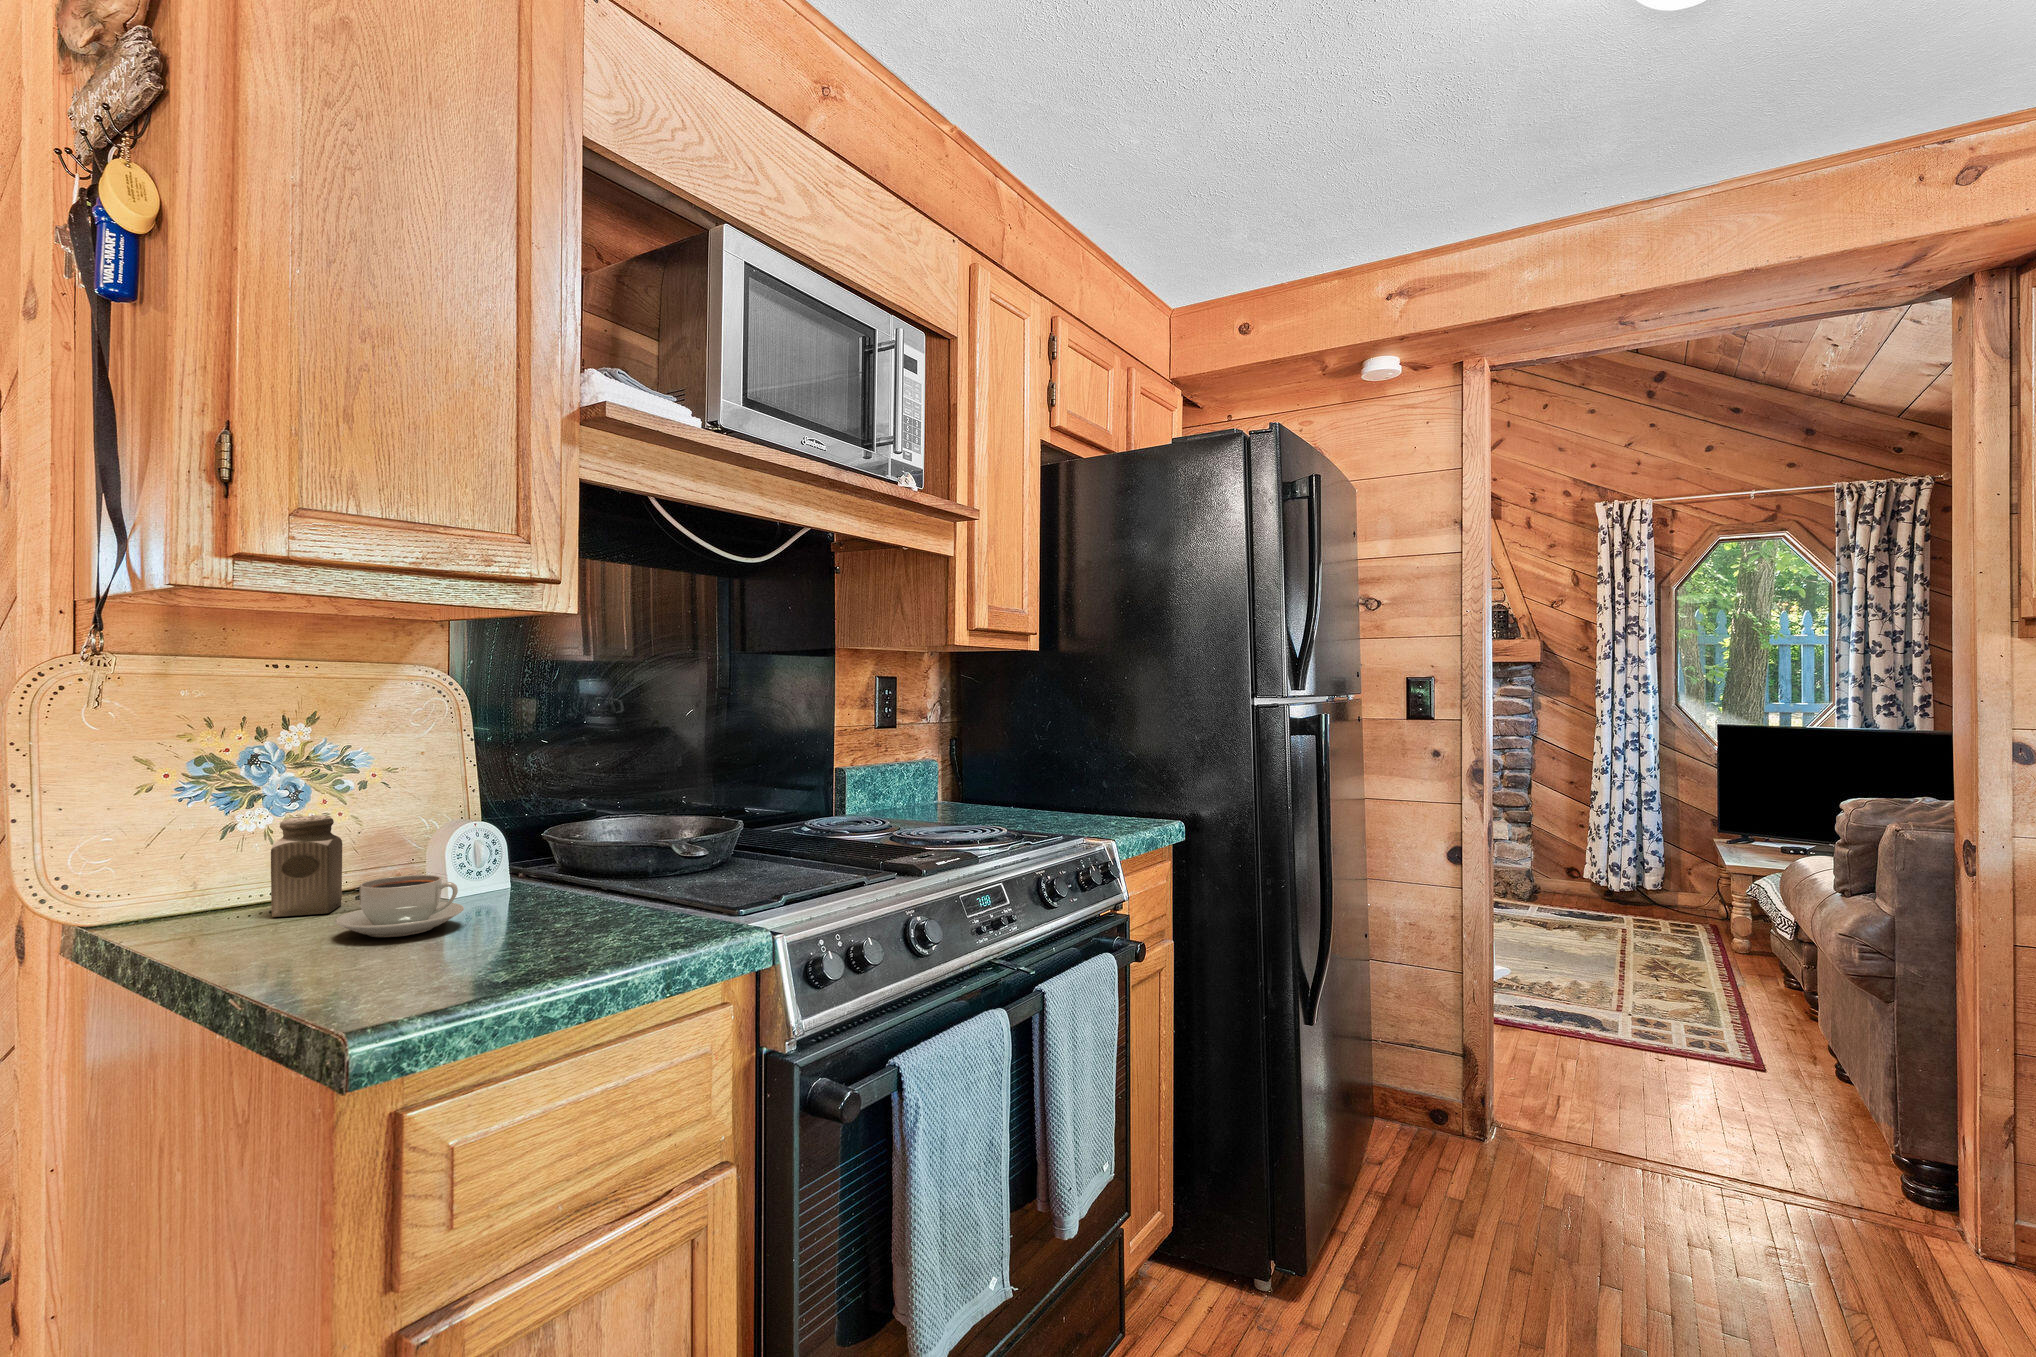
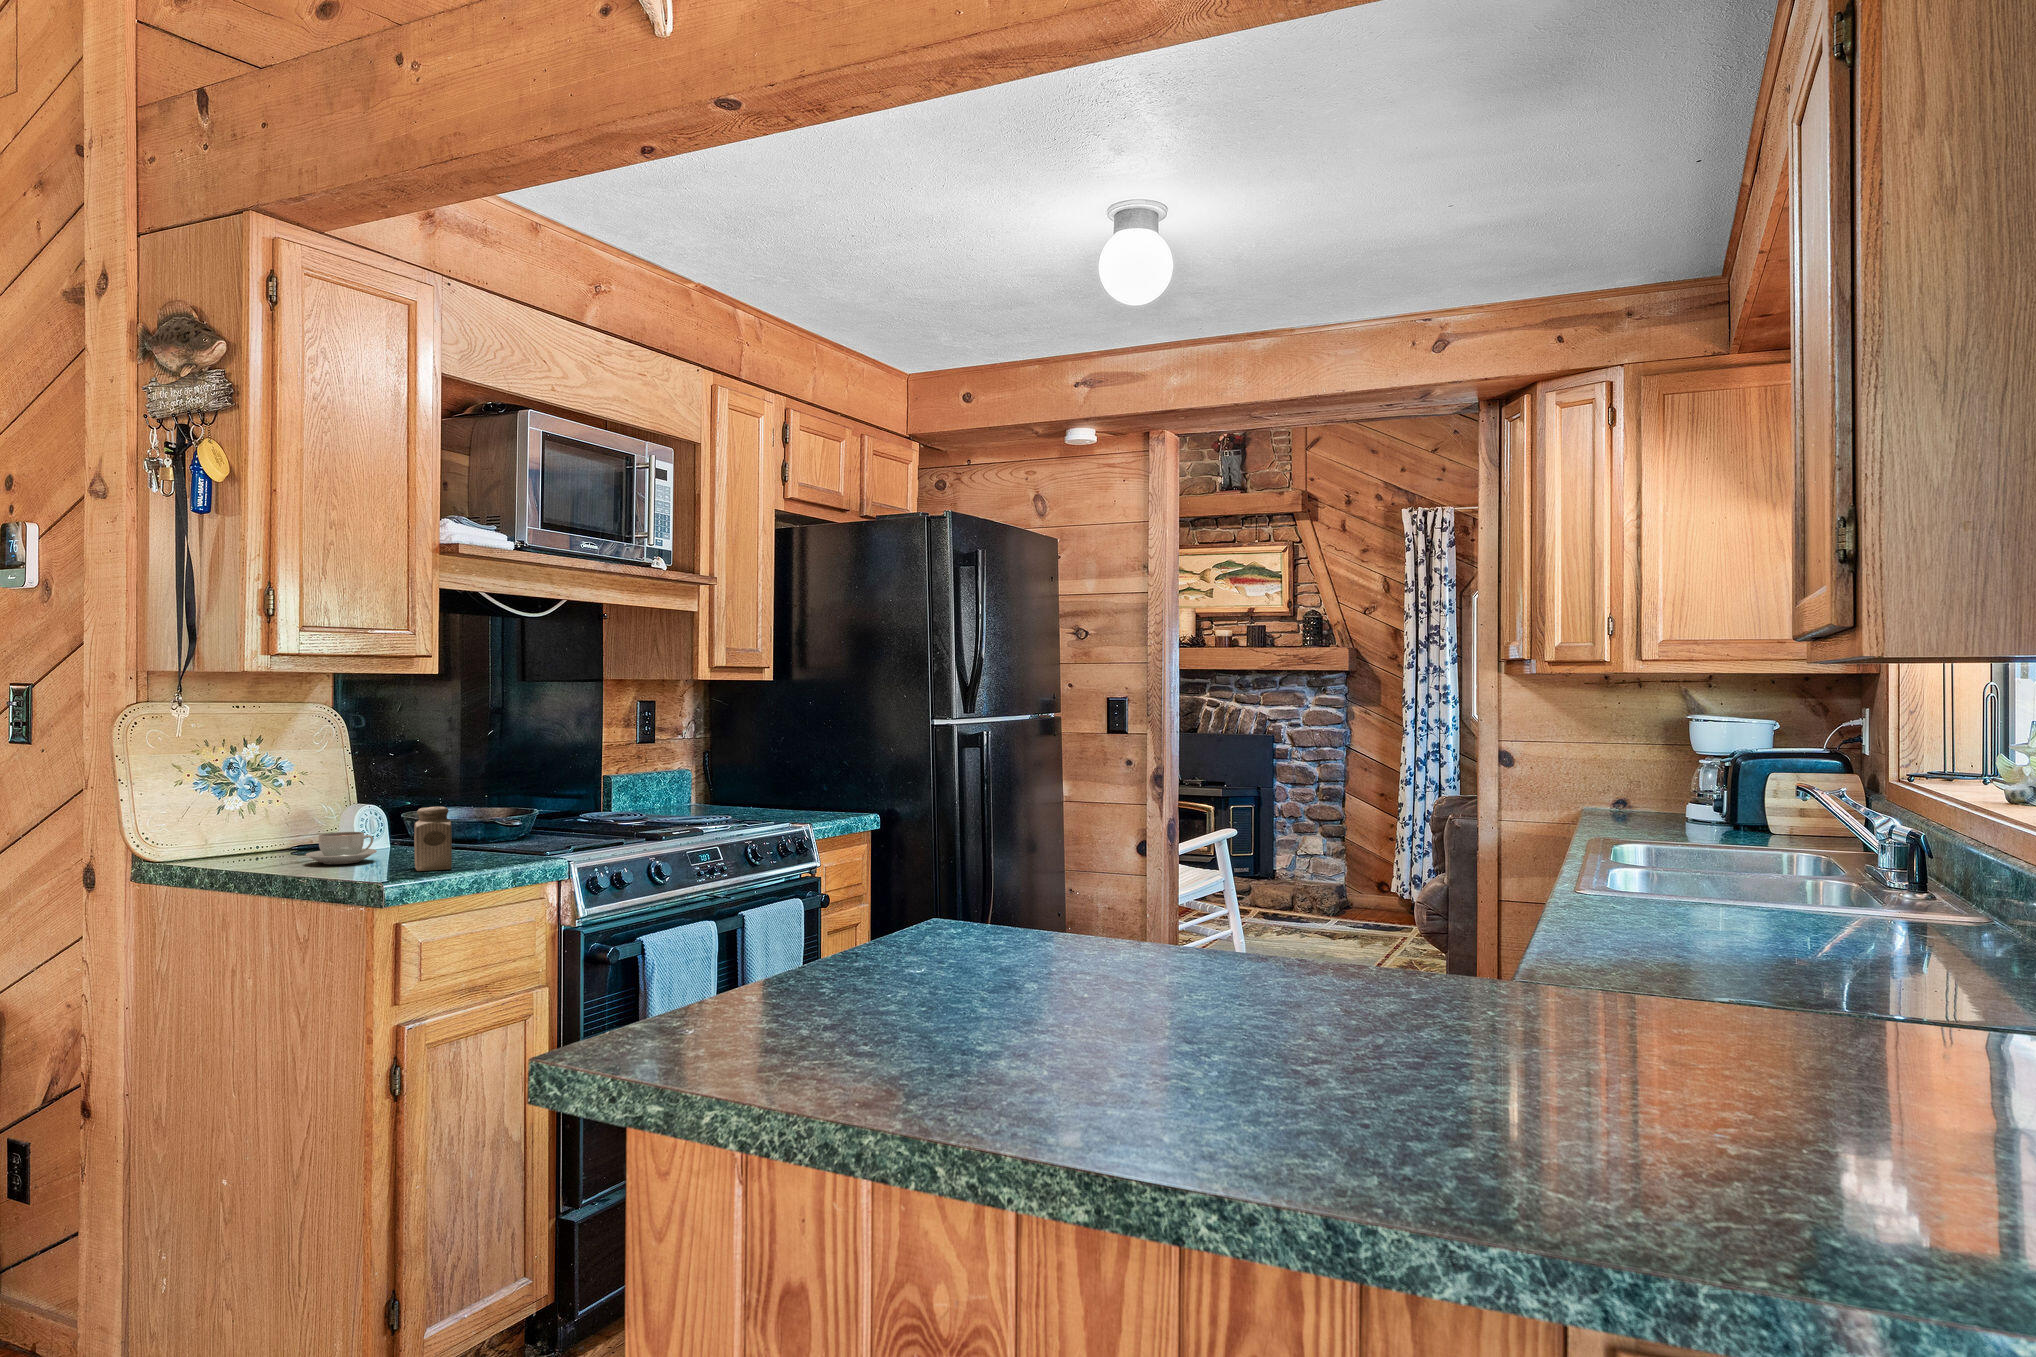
salt shaker: present [271,815,342,917] -> present [414,807,452,871]

